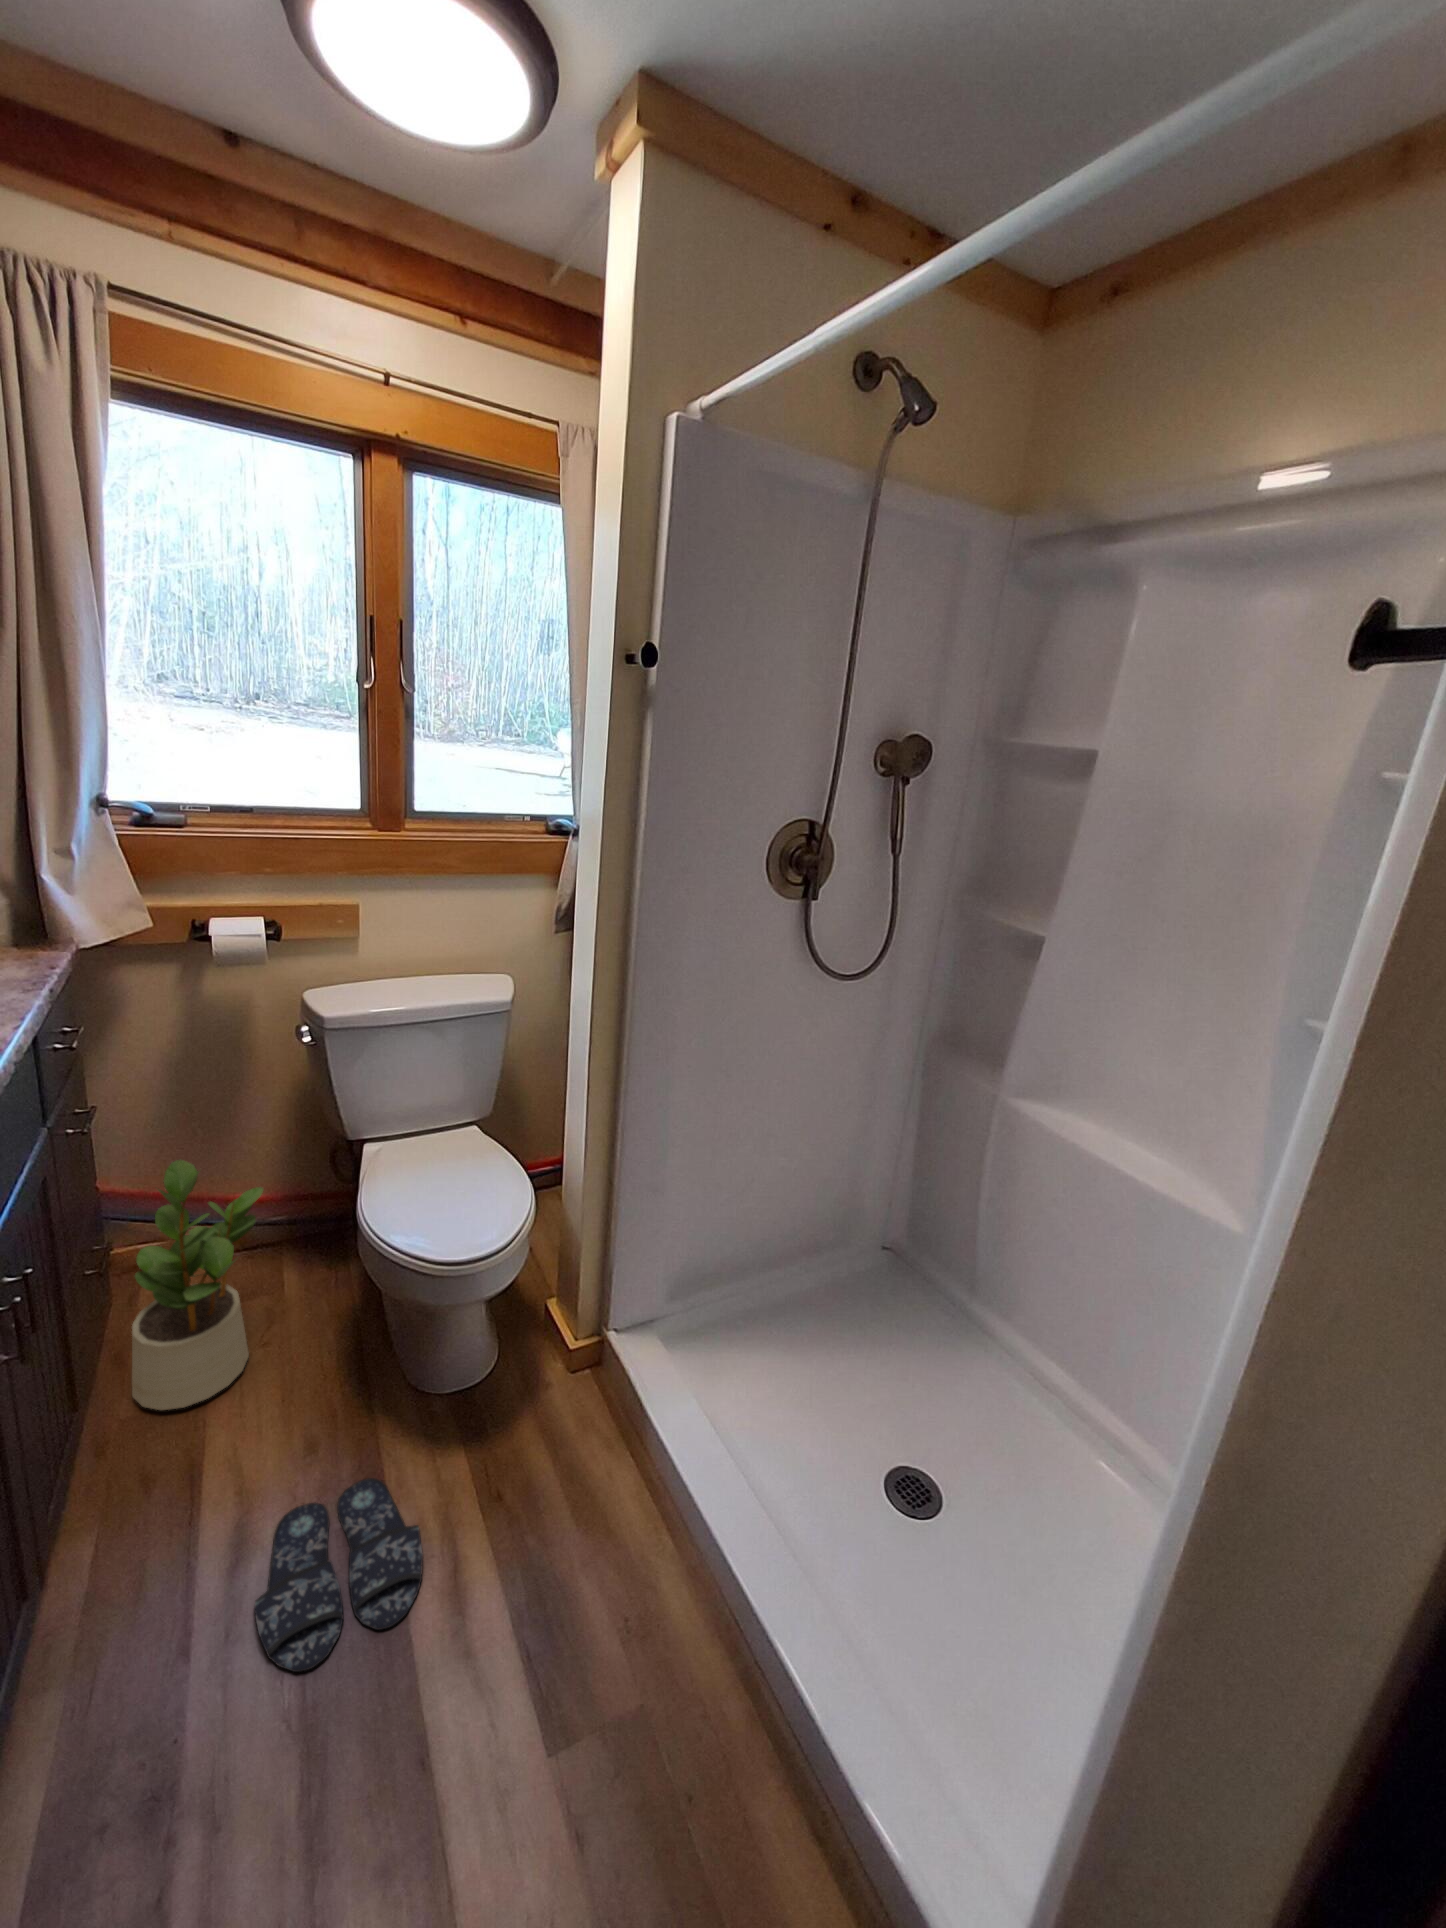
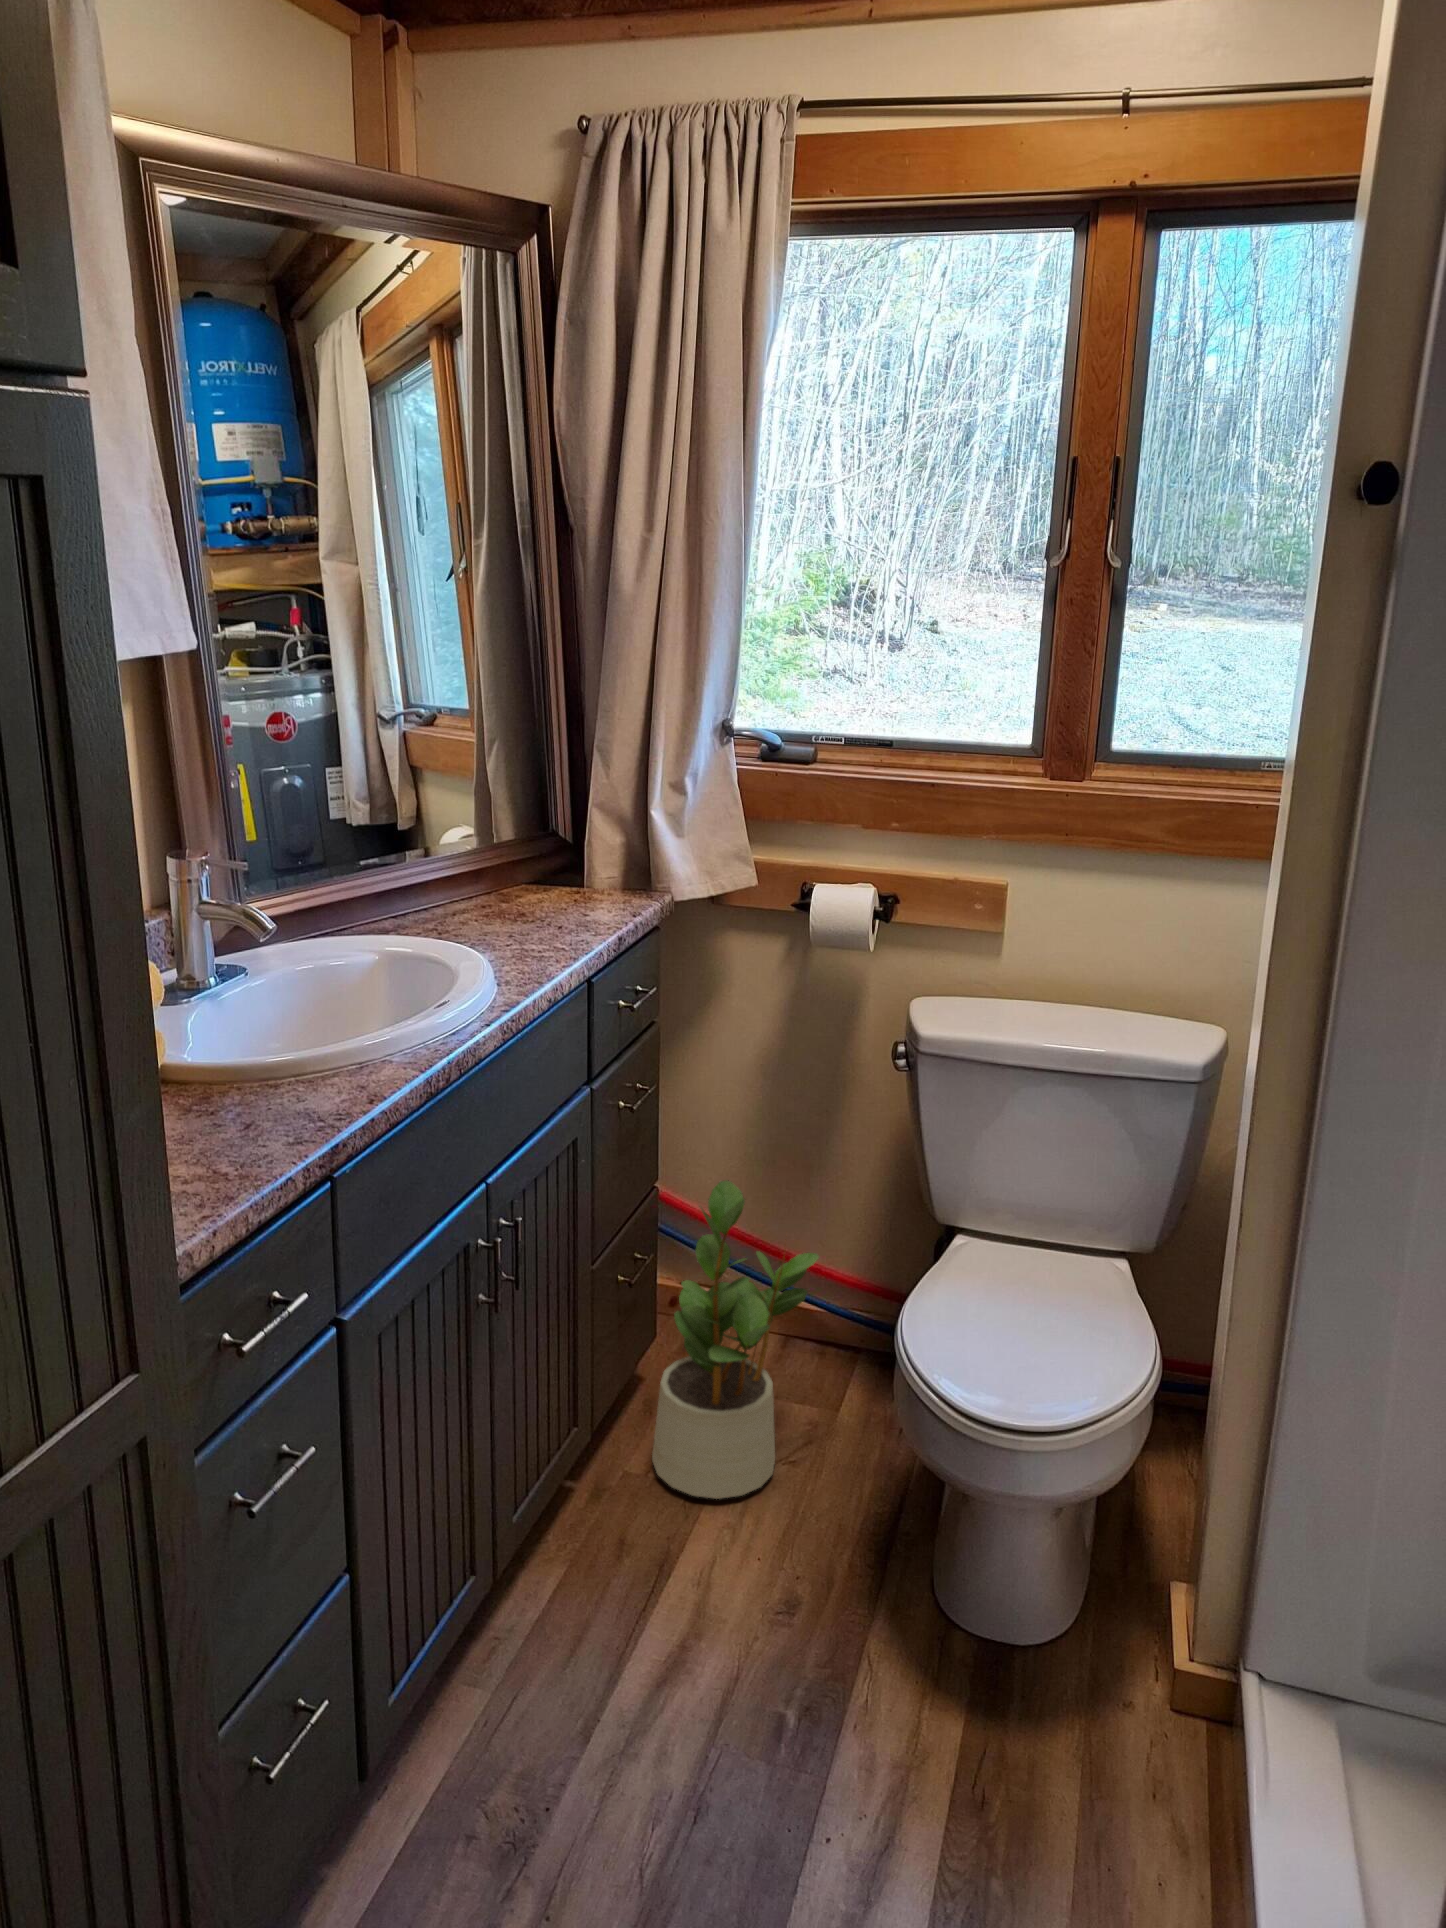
slippers: present [254,1478,423,1672] -> none [683,1666,886,1860]

